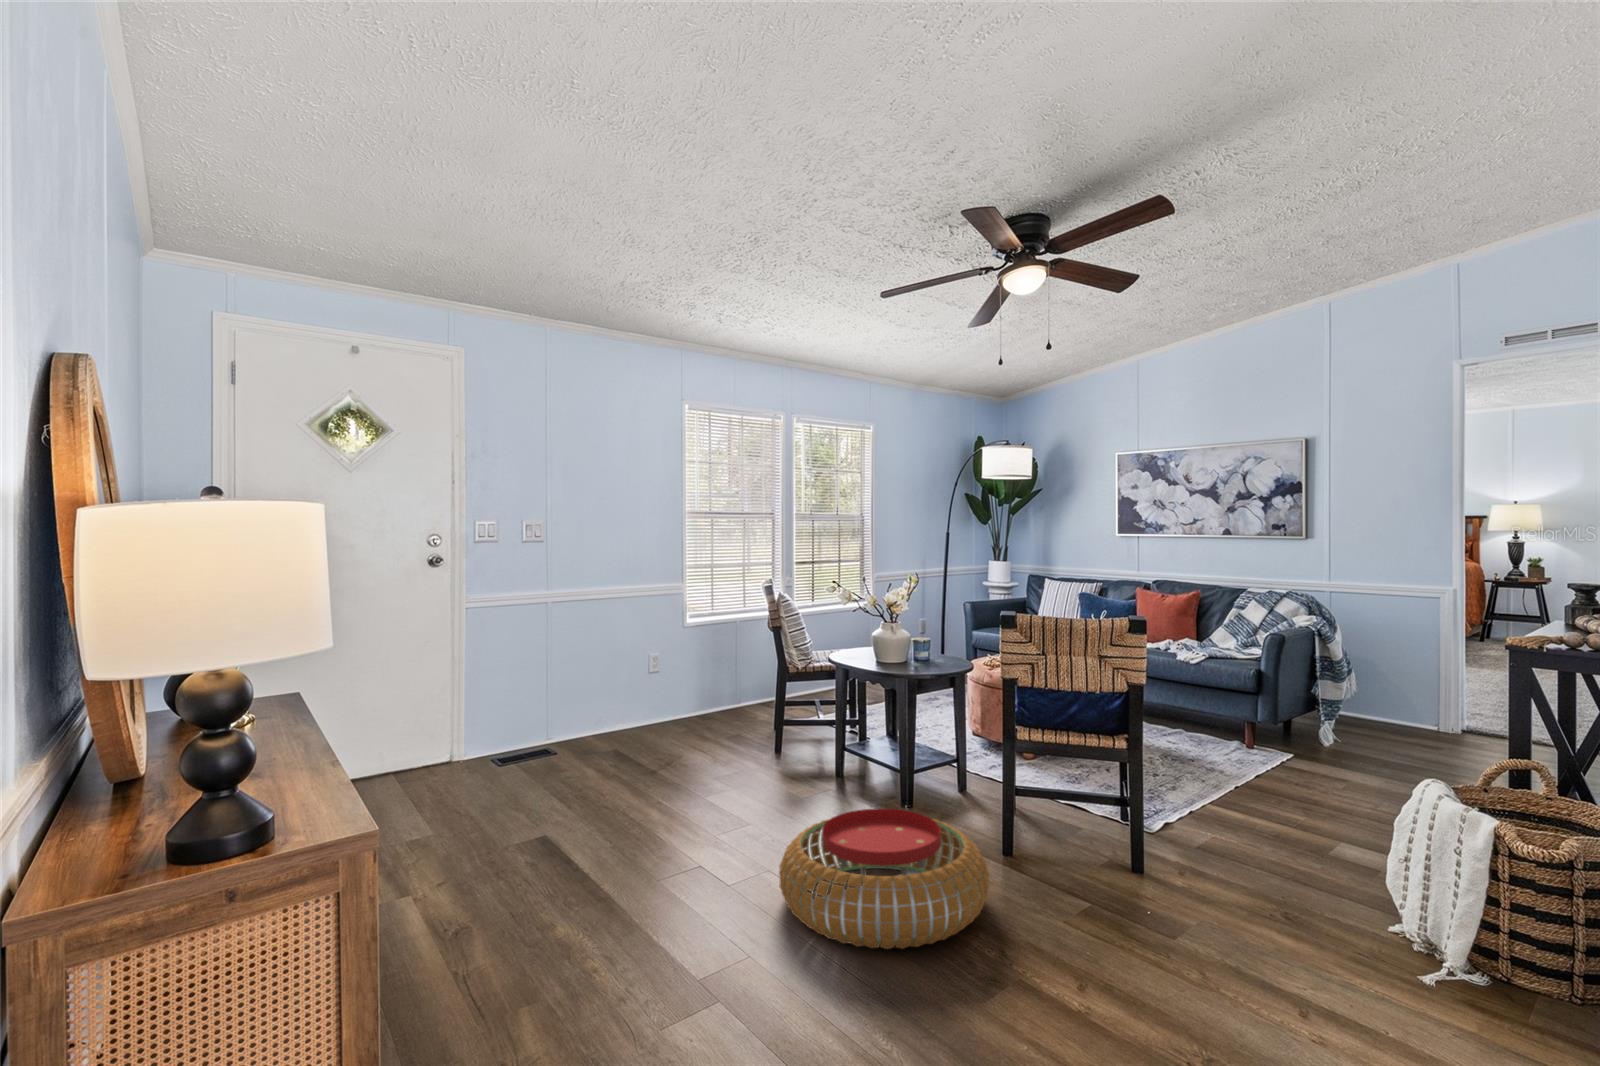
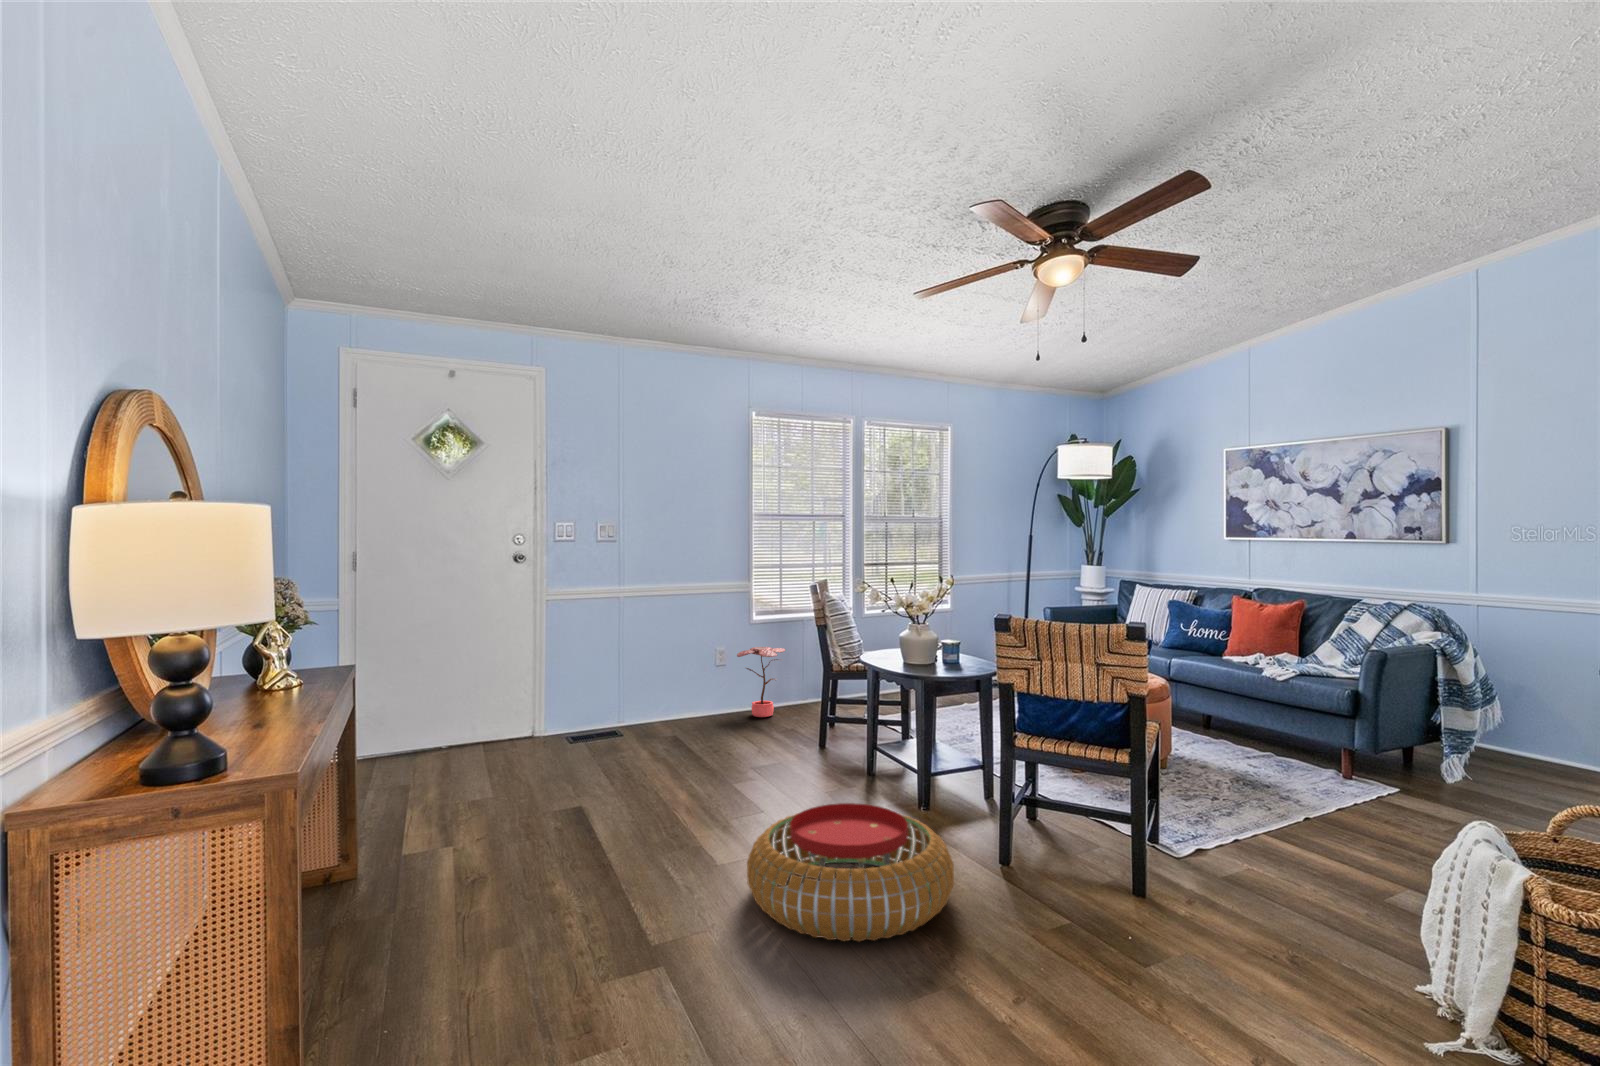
potted plant: none [672,652,721,726] -> present [737,647,785,717]

